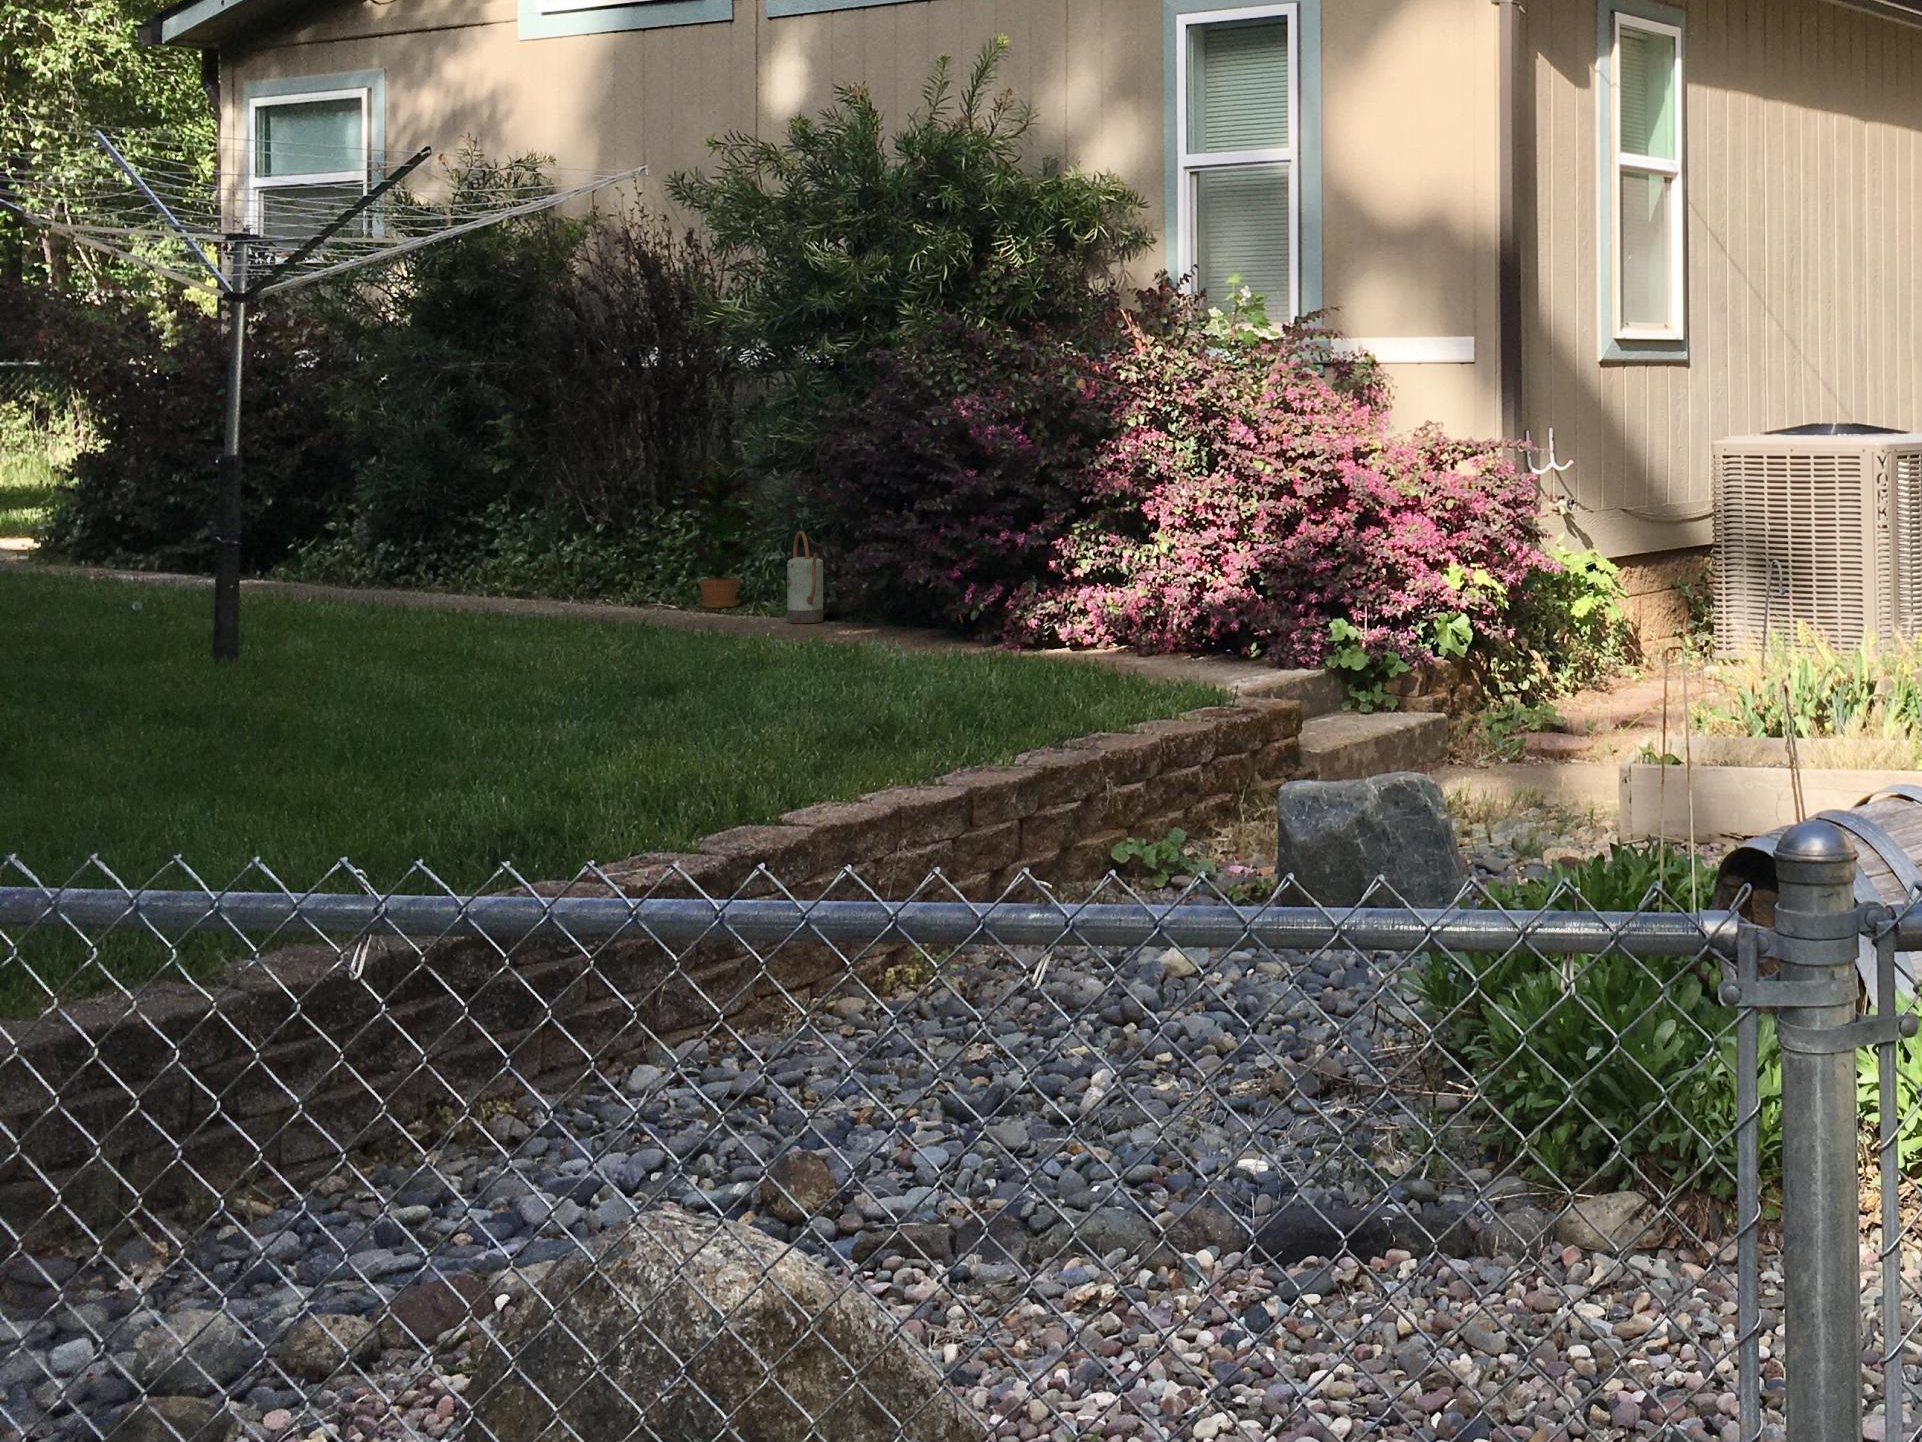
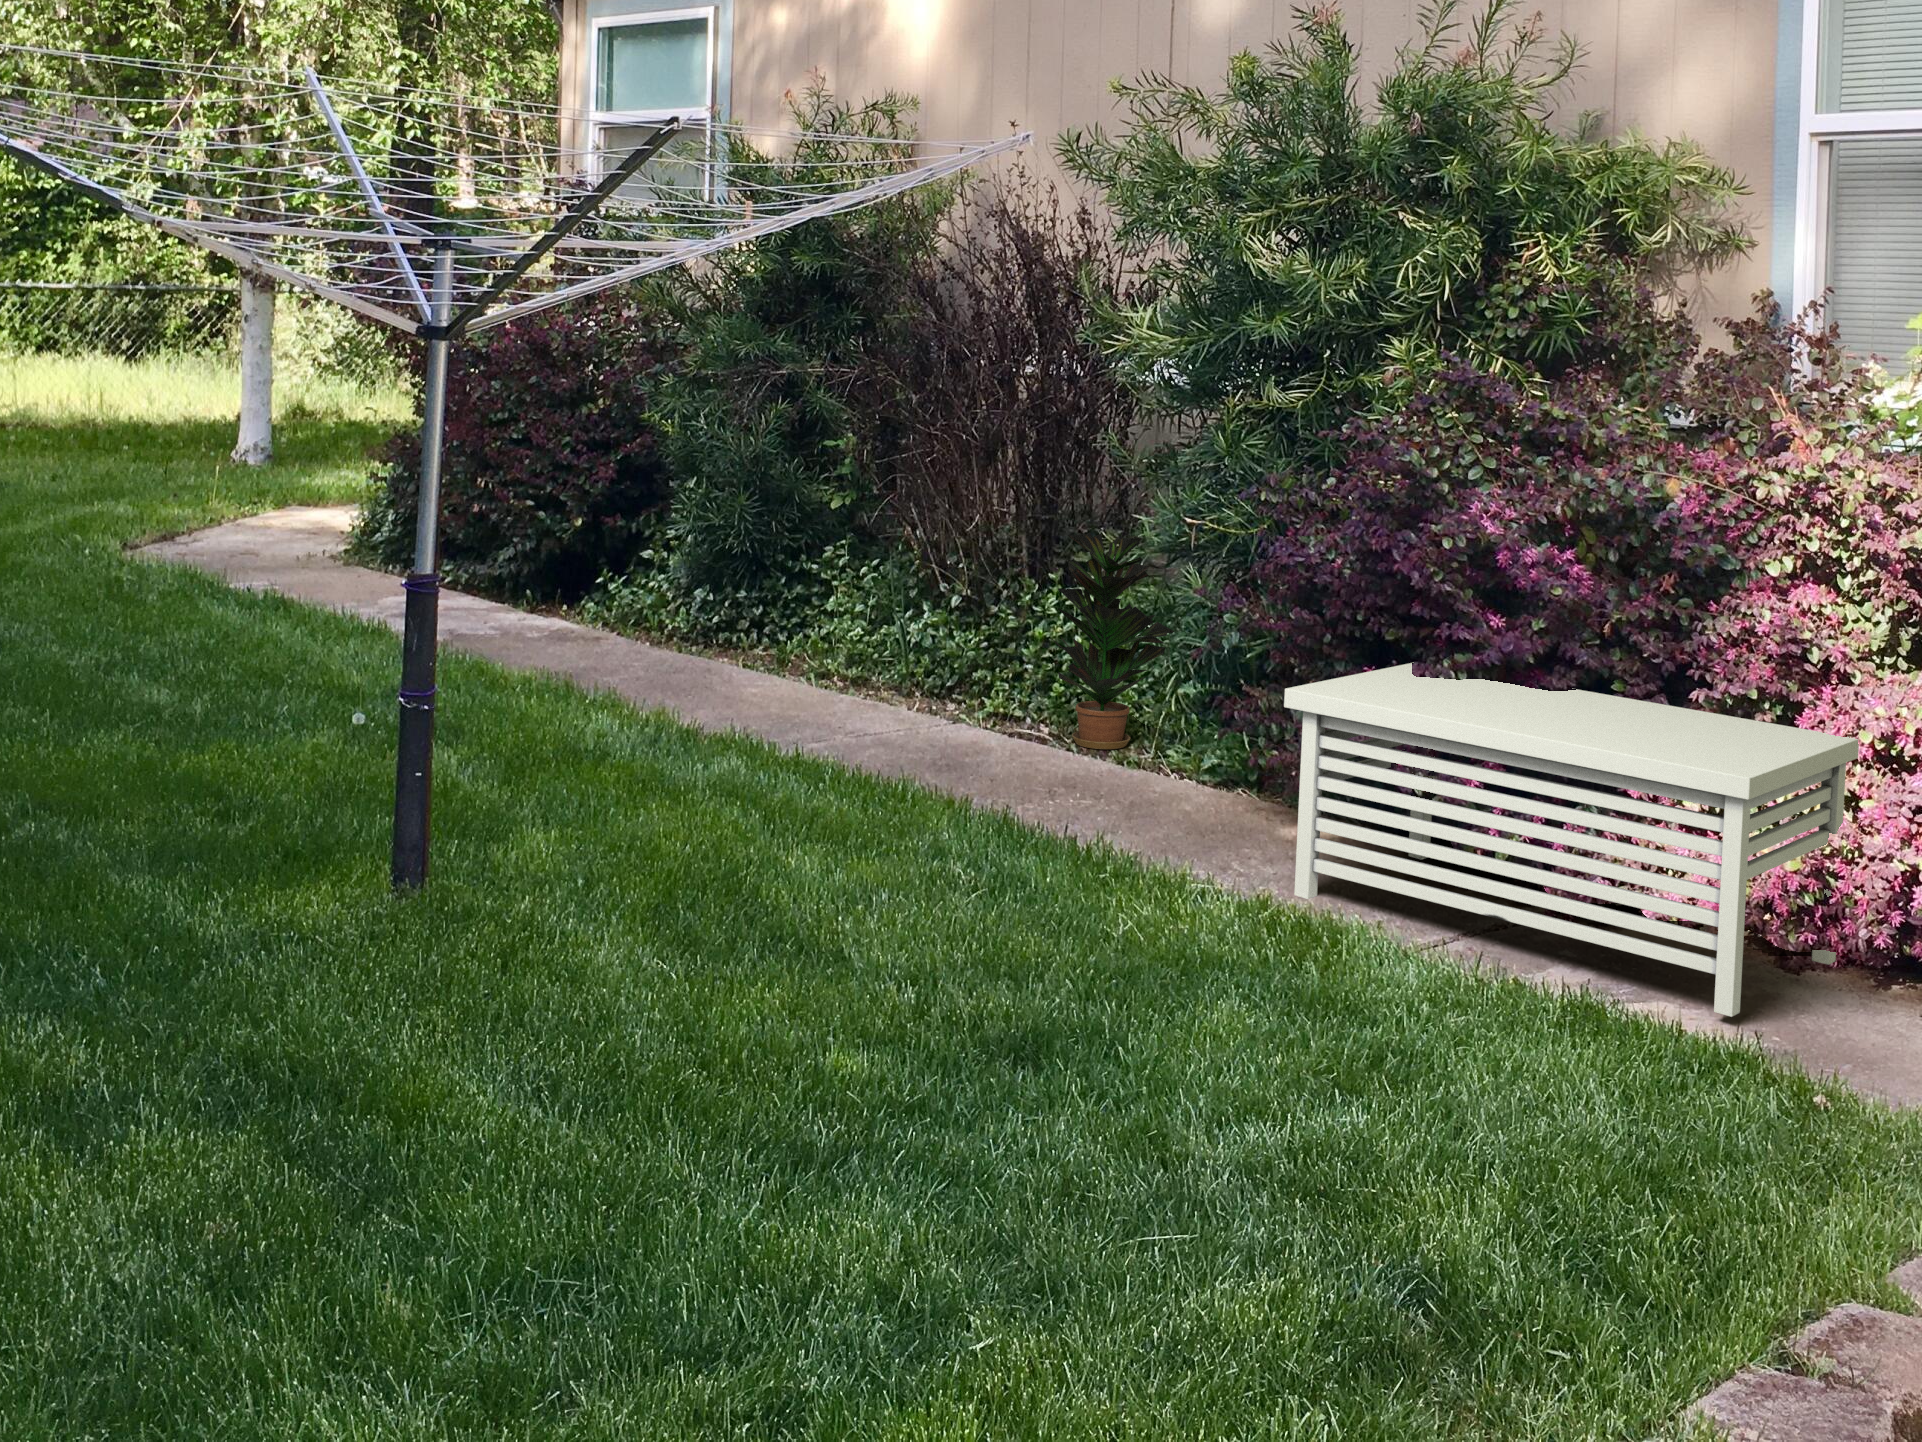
storage bench: none [830,509,1176,663] -> present [1284,663,1859,1017]
watering can: present [787,531,824,623] -> none [1200,665,1256,809]

